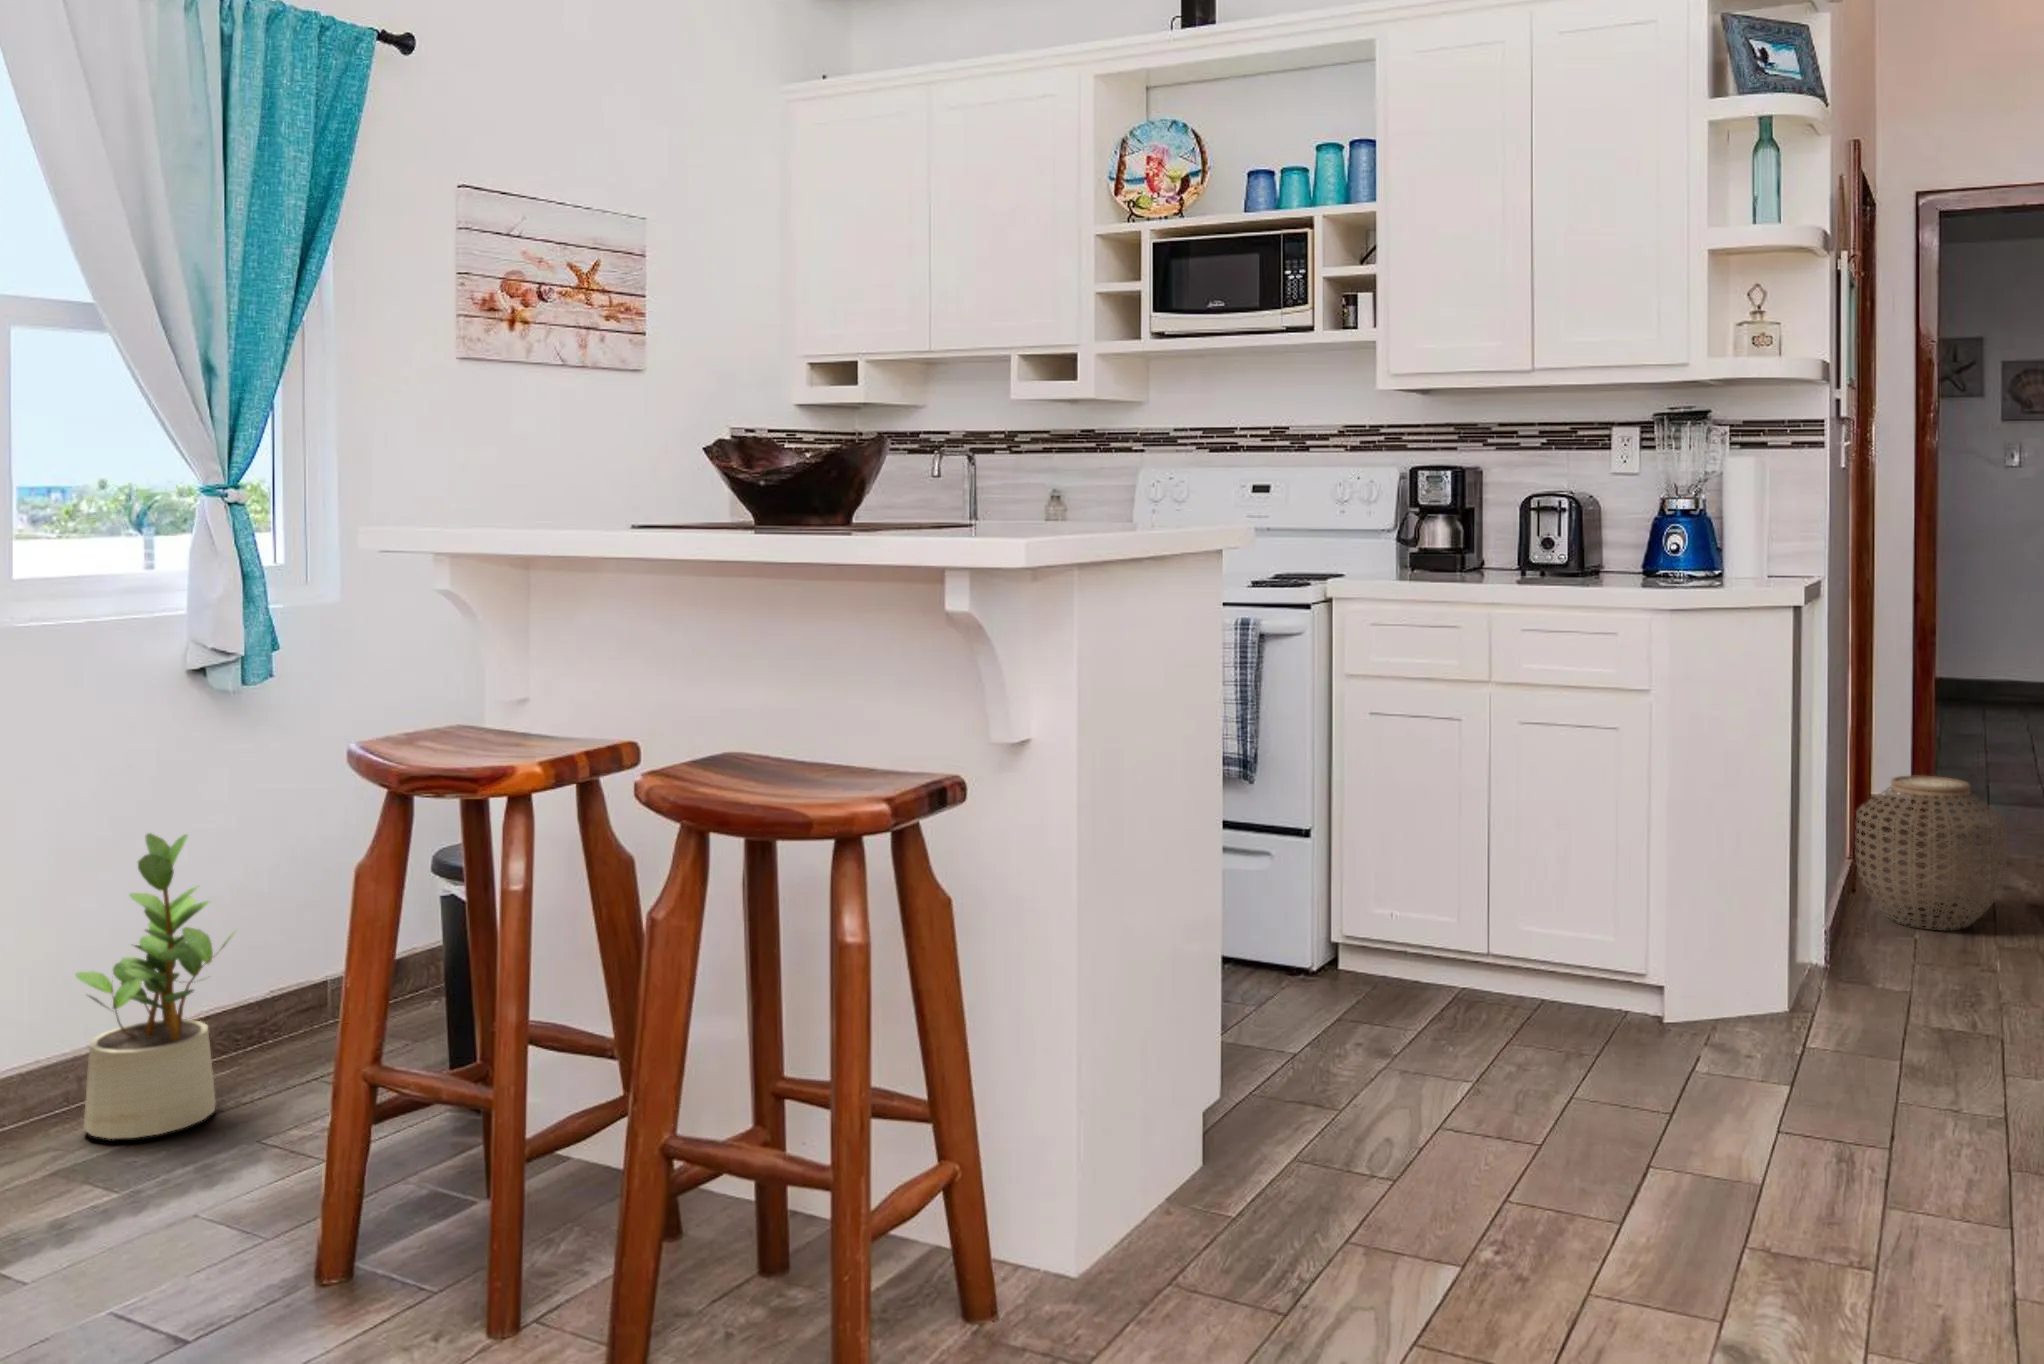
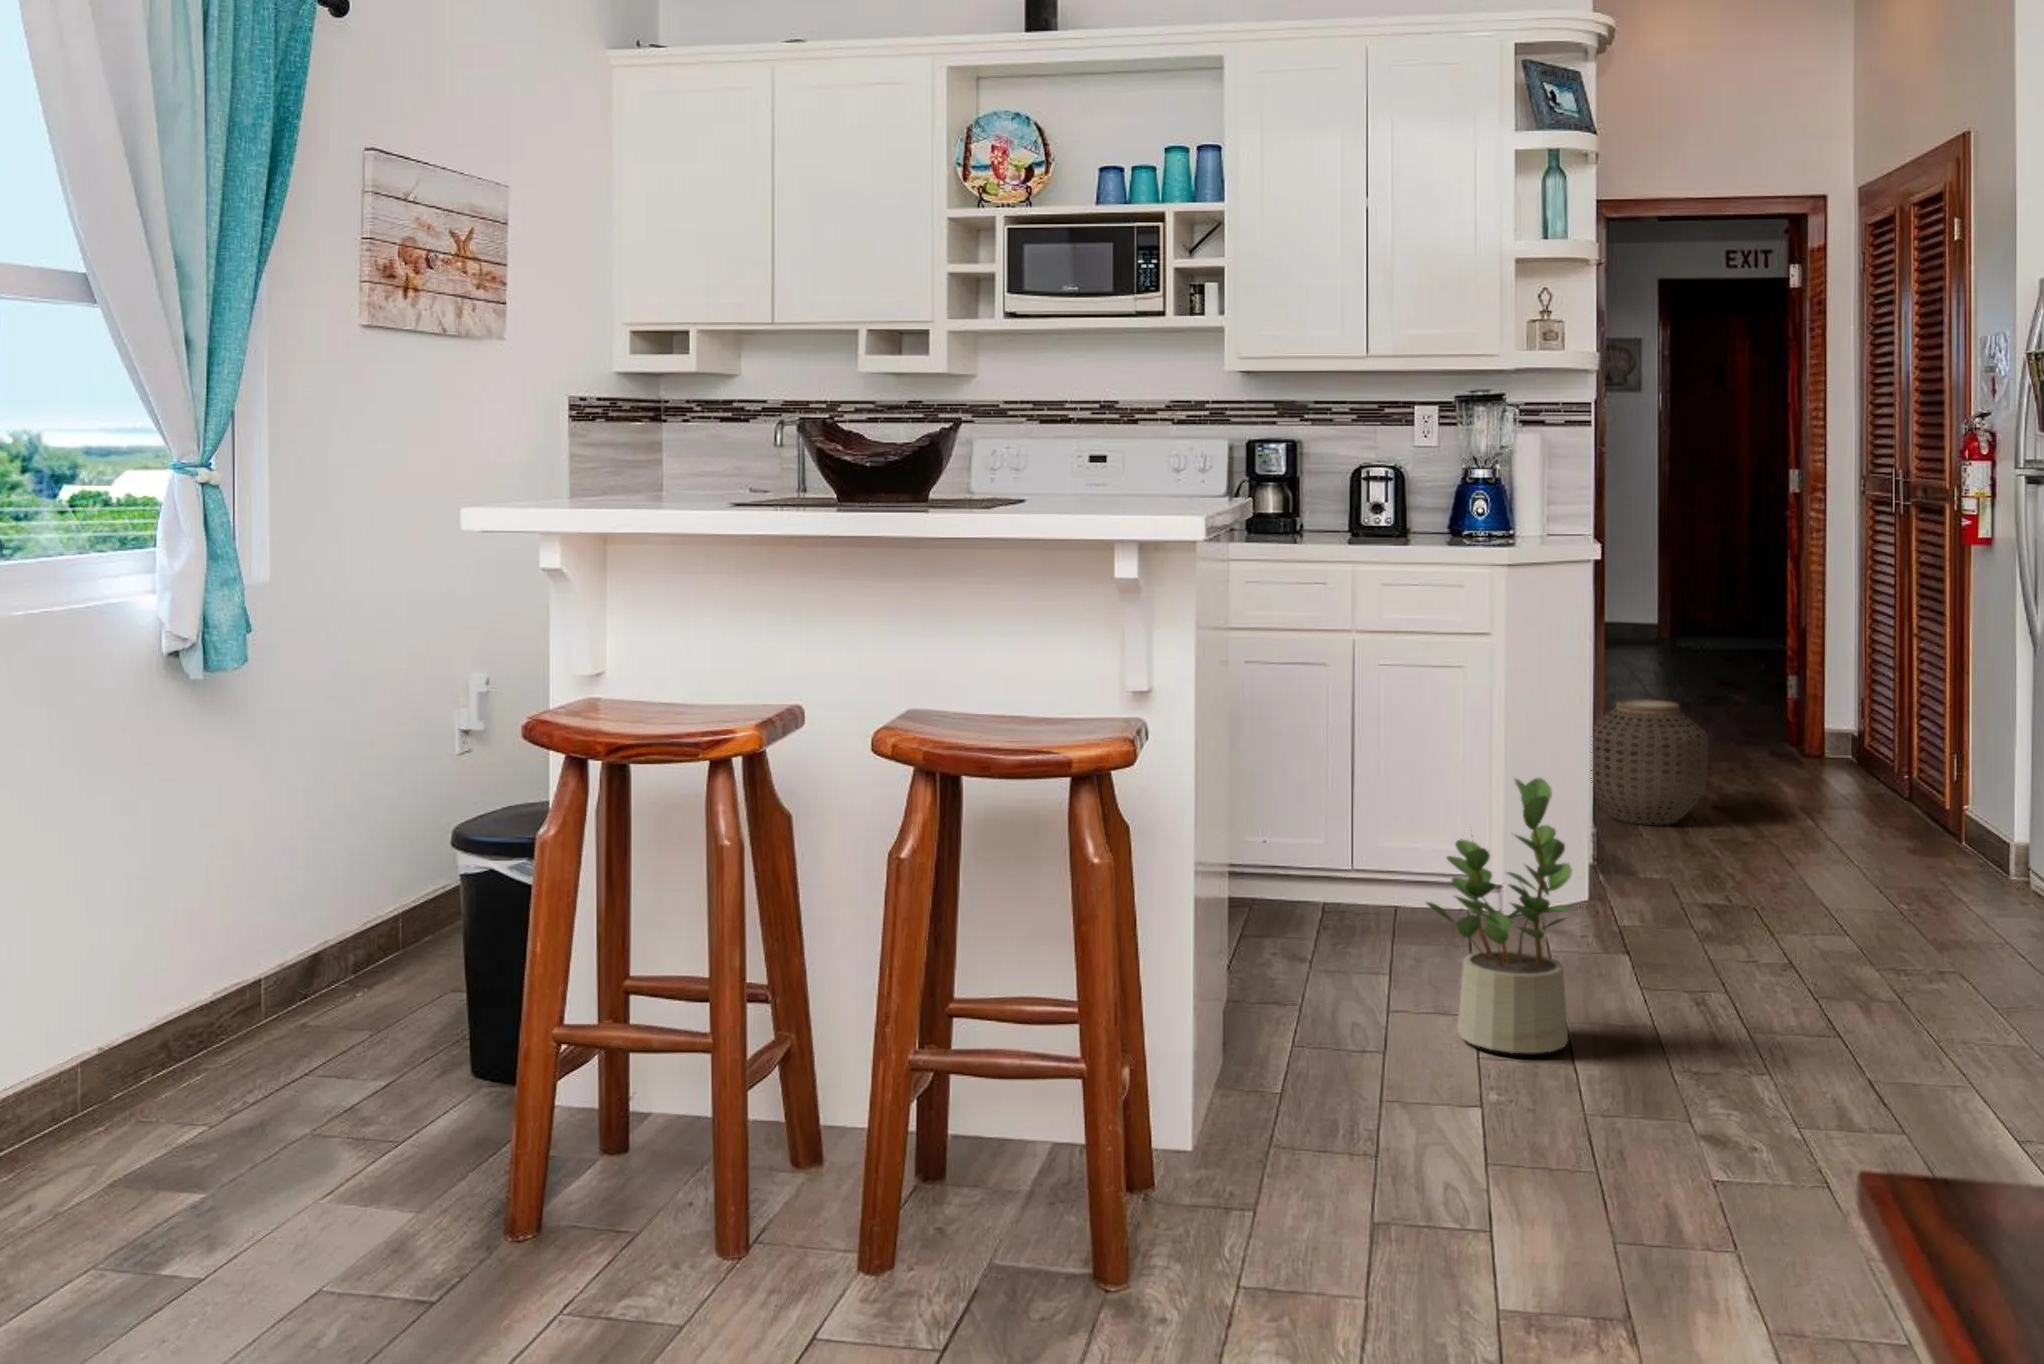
potted plant: present [76,833,234,1139] -> present [1427,778,1572,1053]

